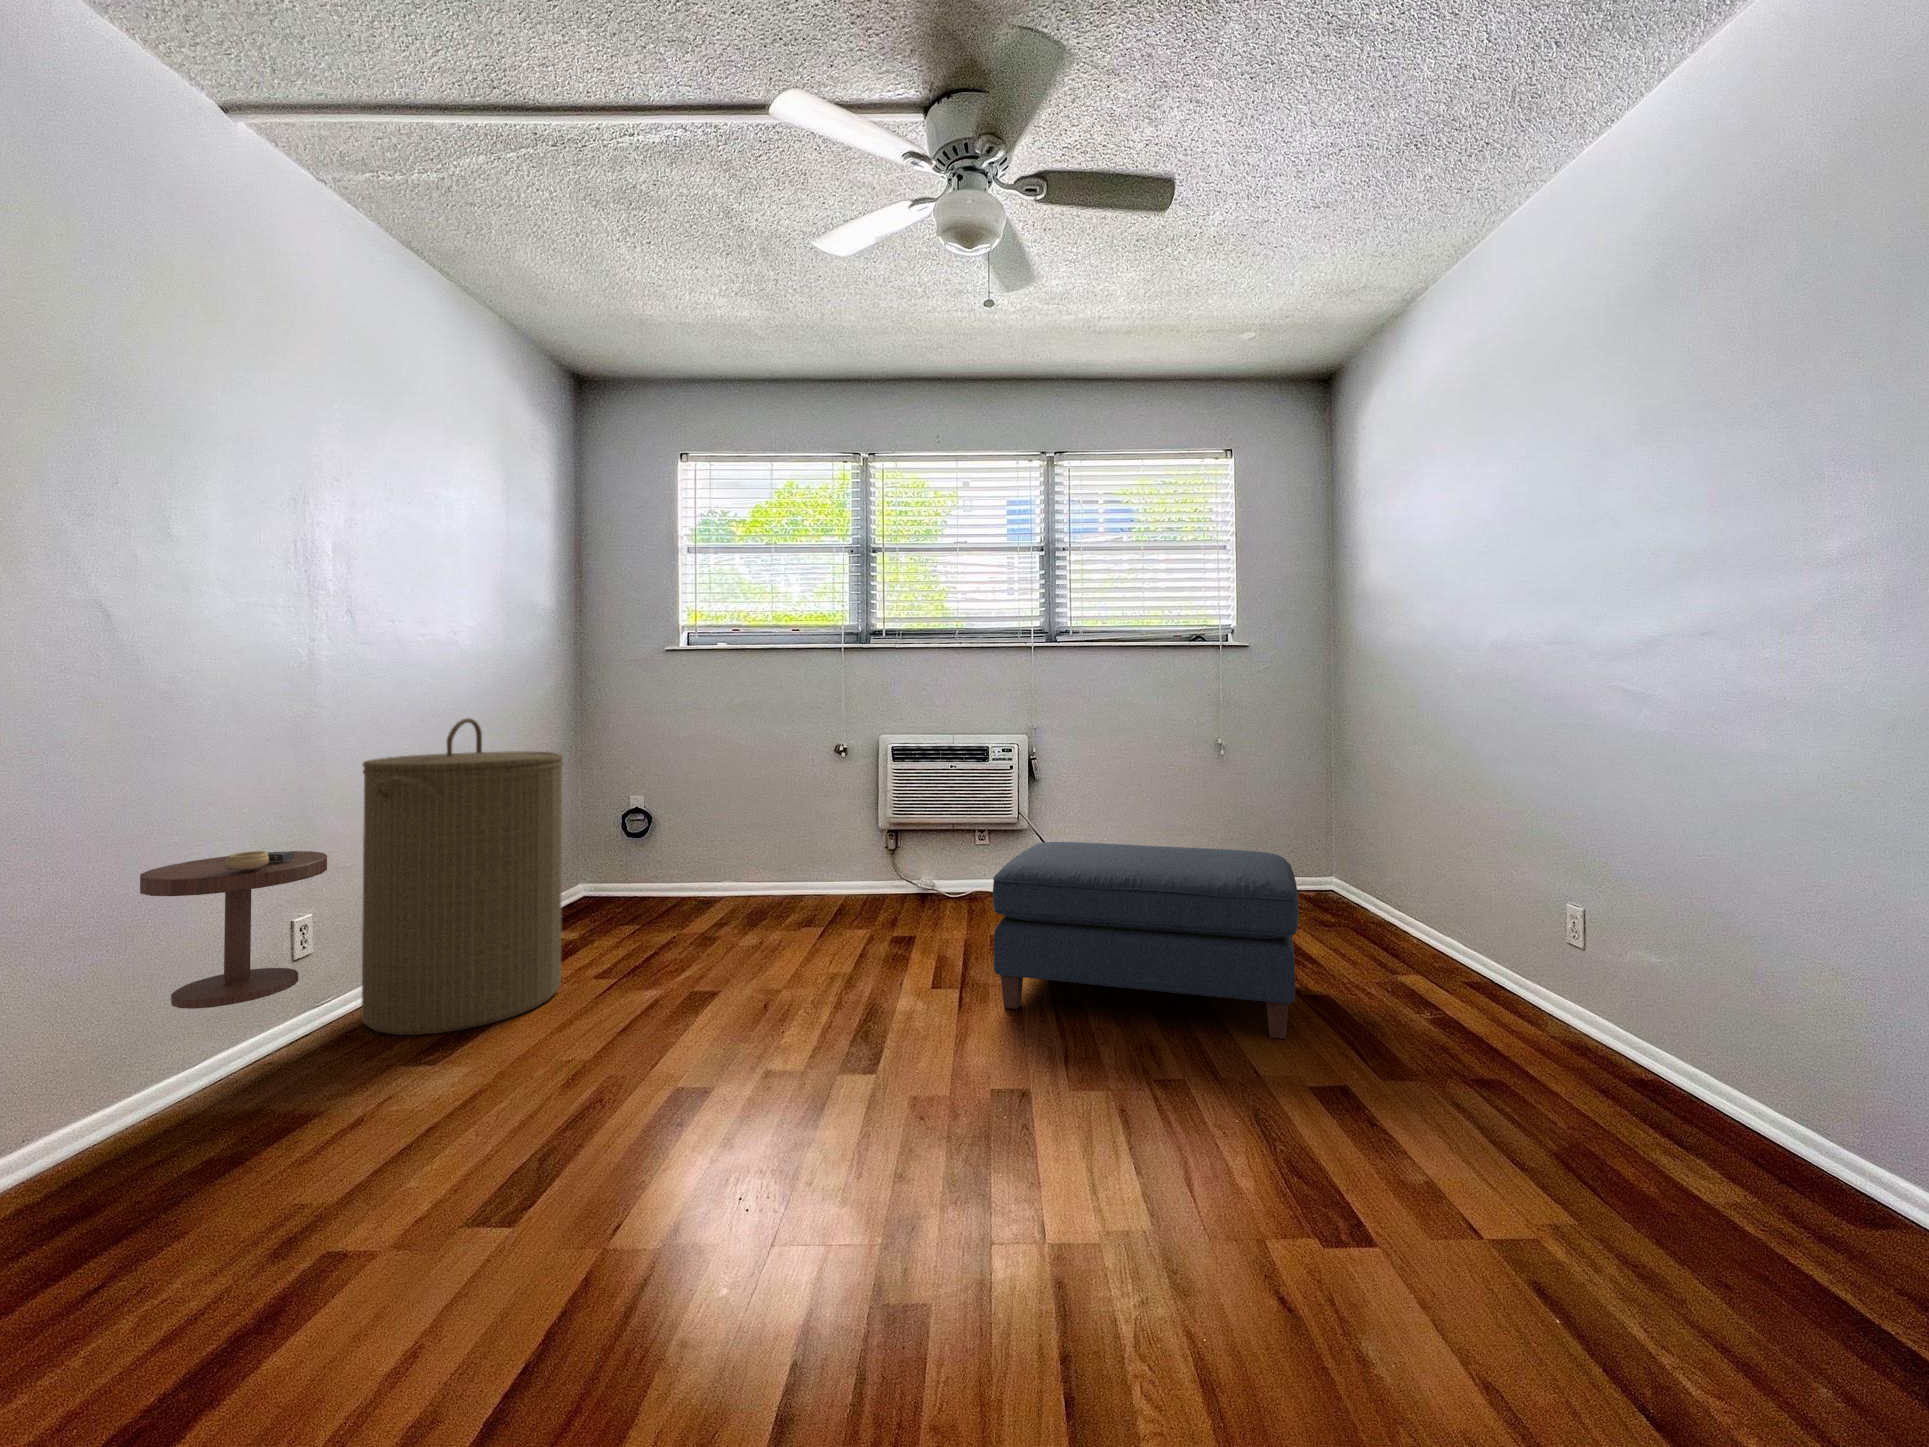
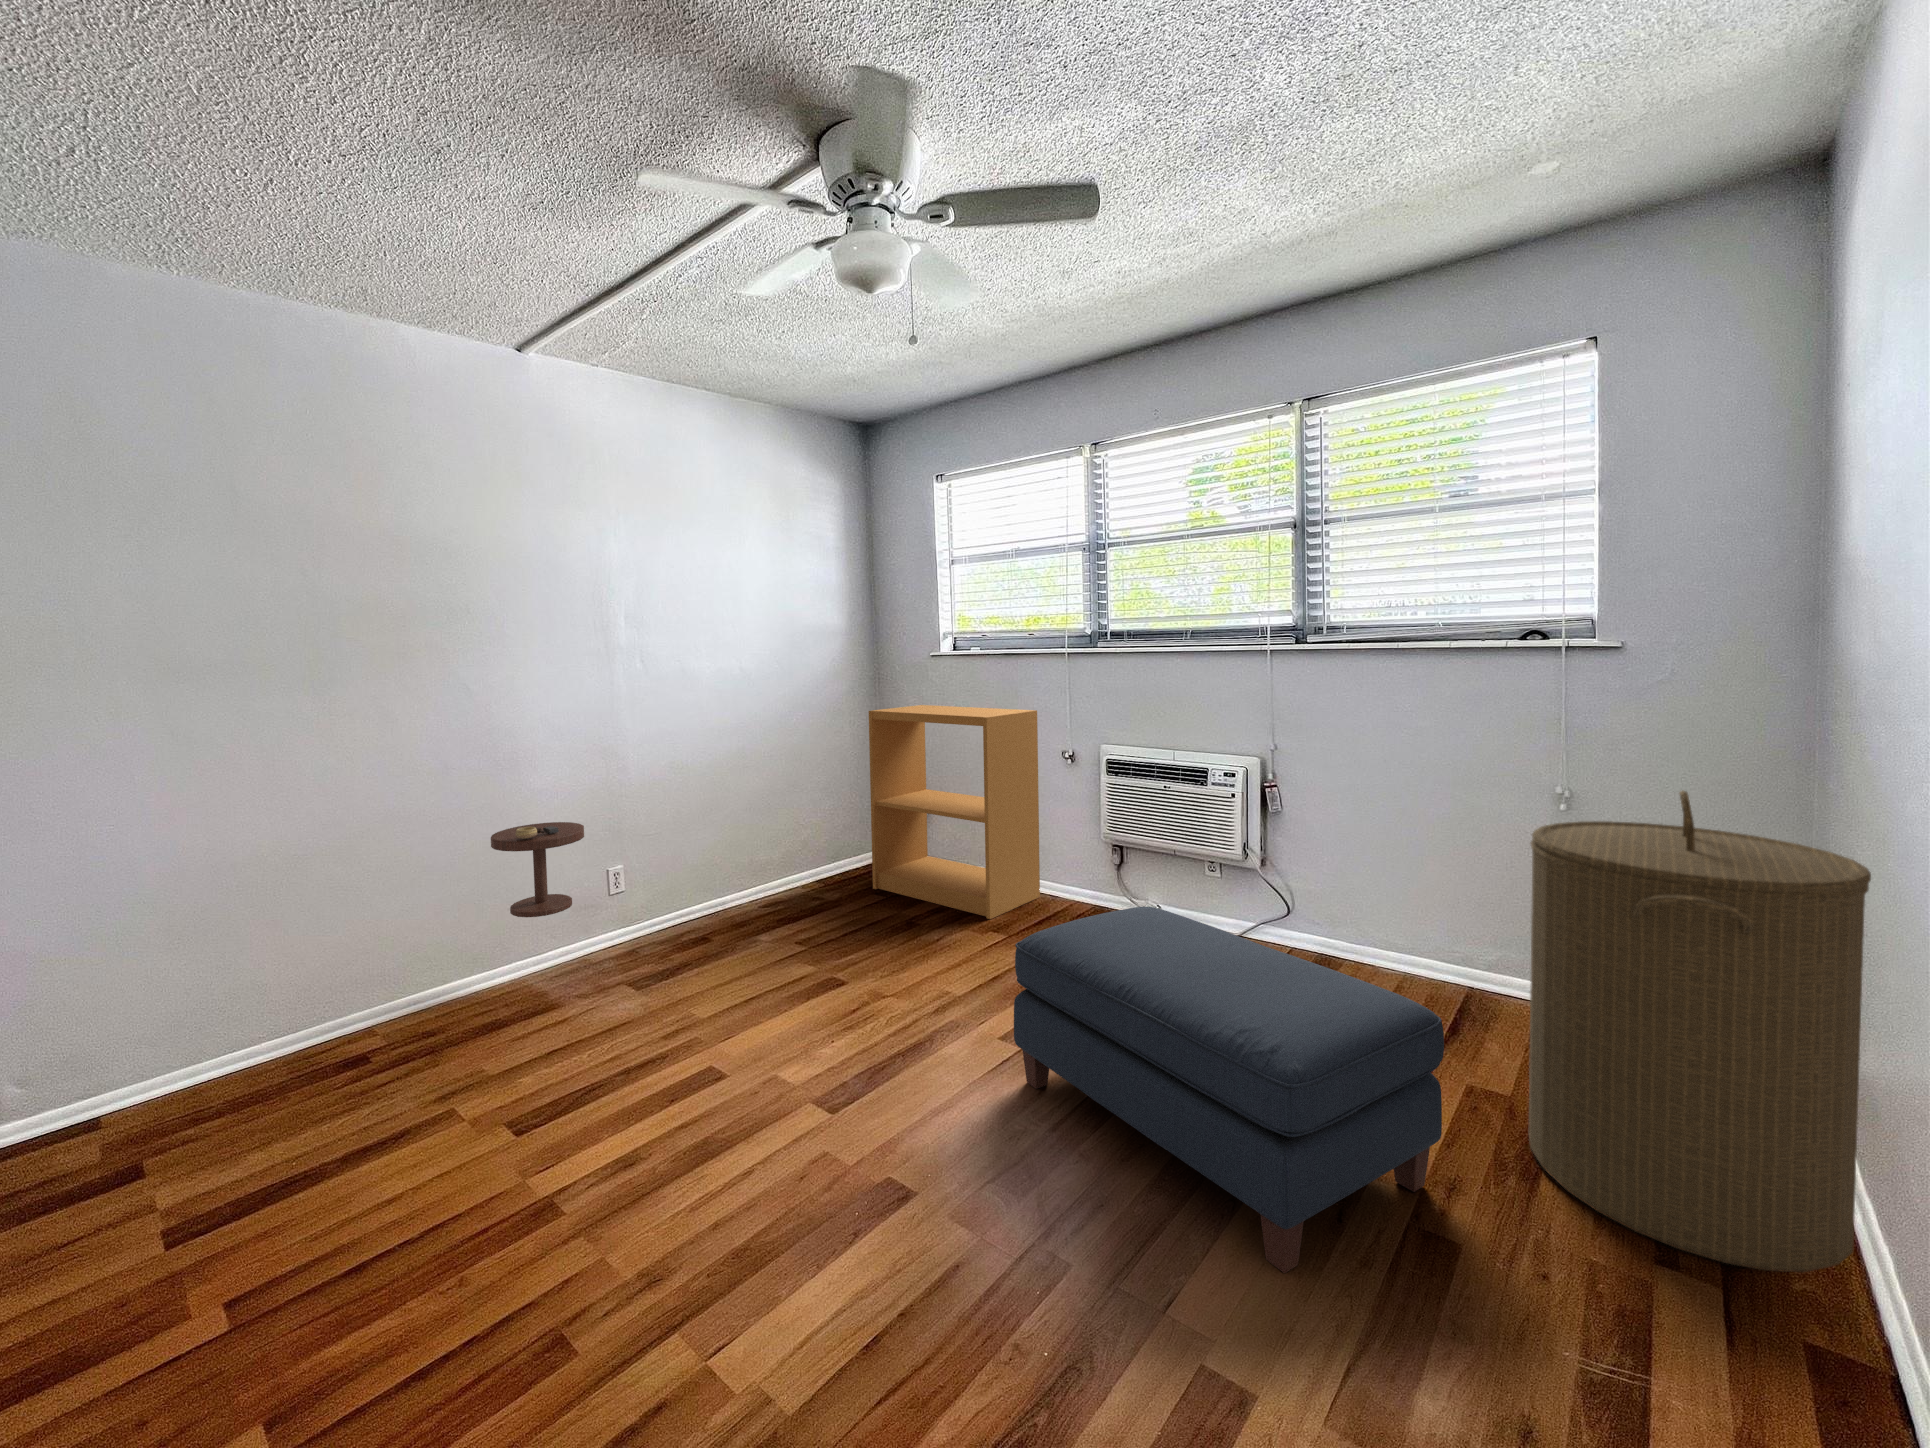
bookshelf: none [618,706,811,922] -> present [869,705,1040,919]
laundry hamper: present [361,718,563,1035] -> present [1529,791,1871,1272]

